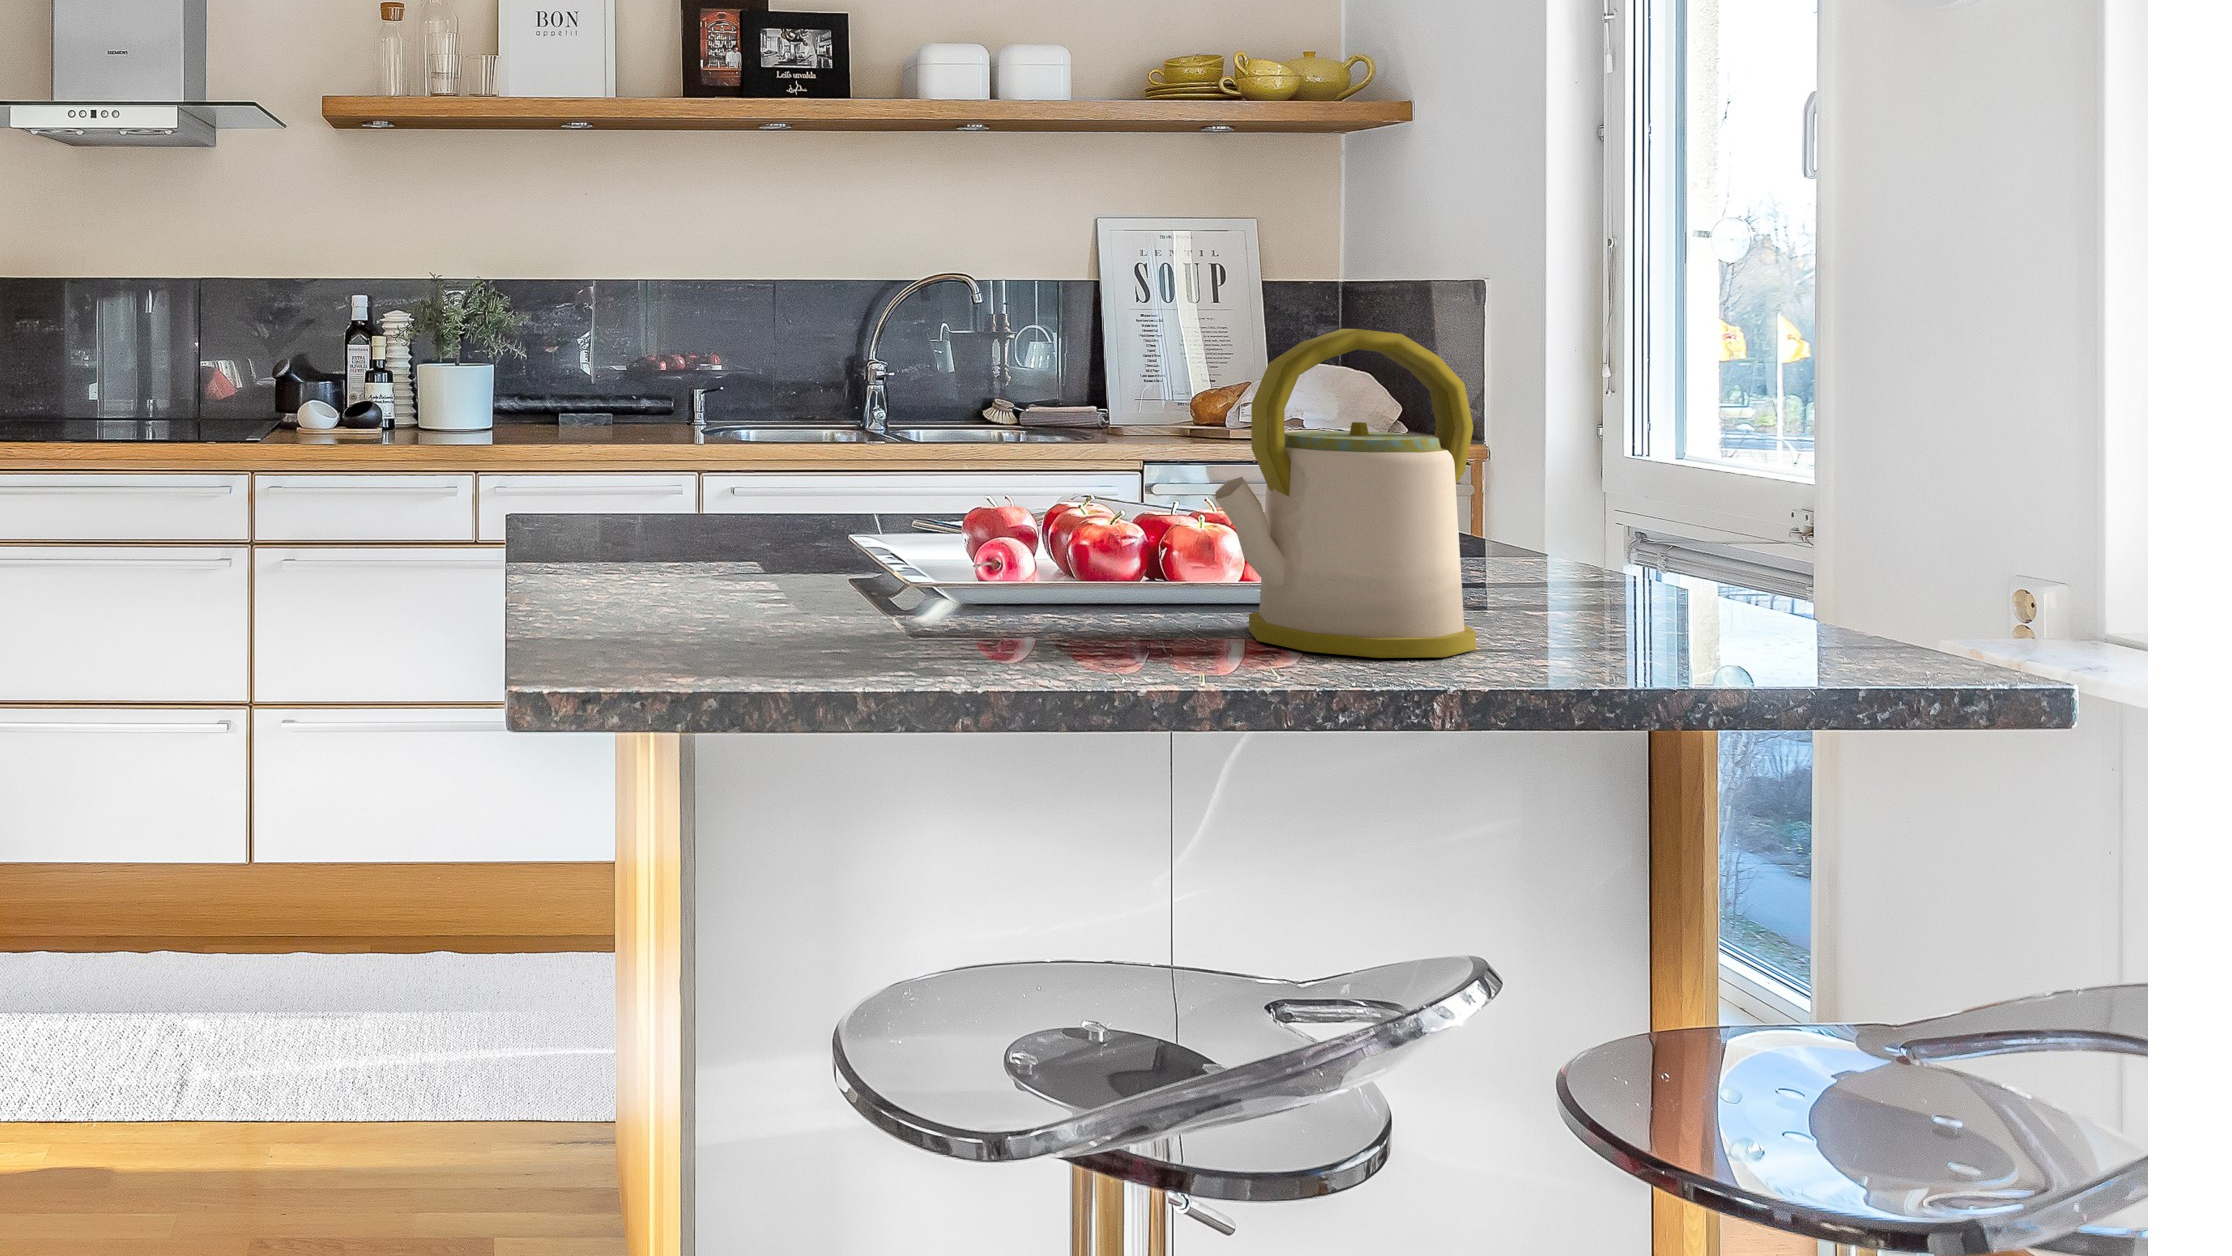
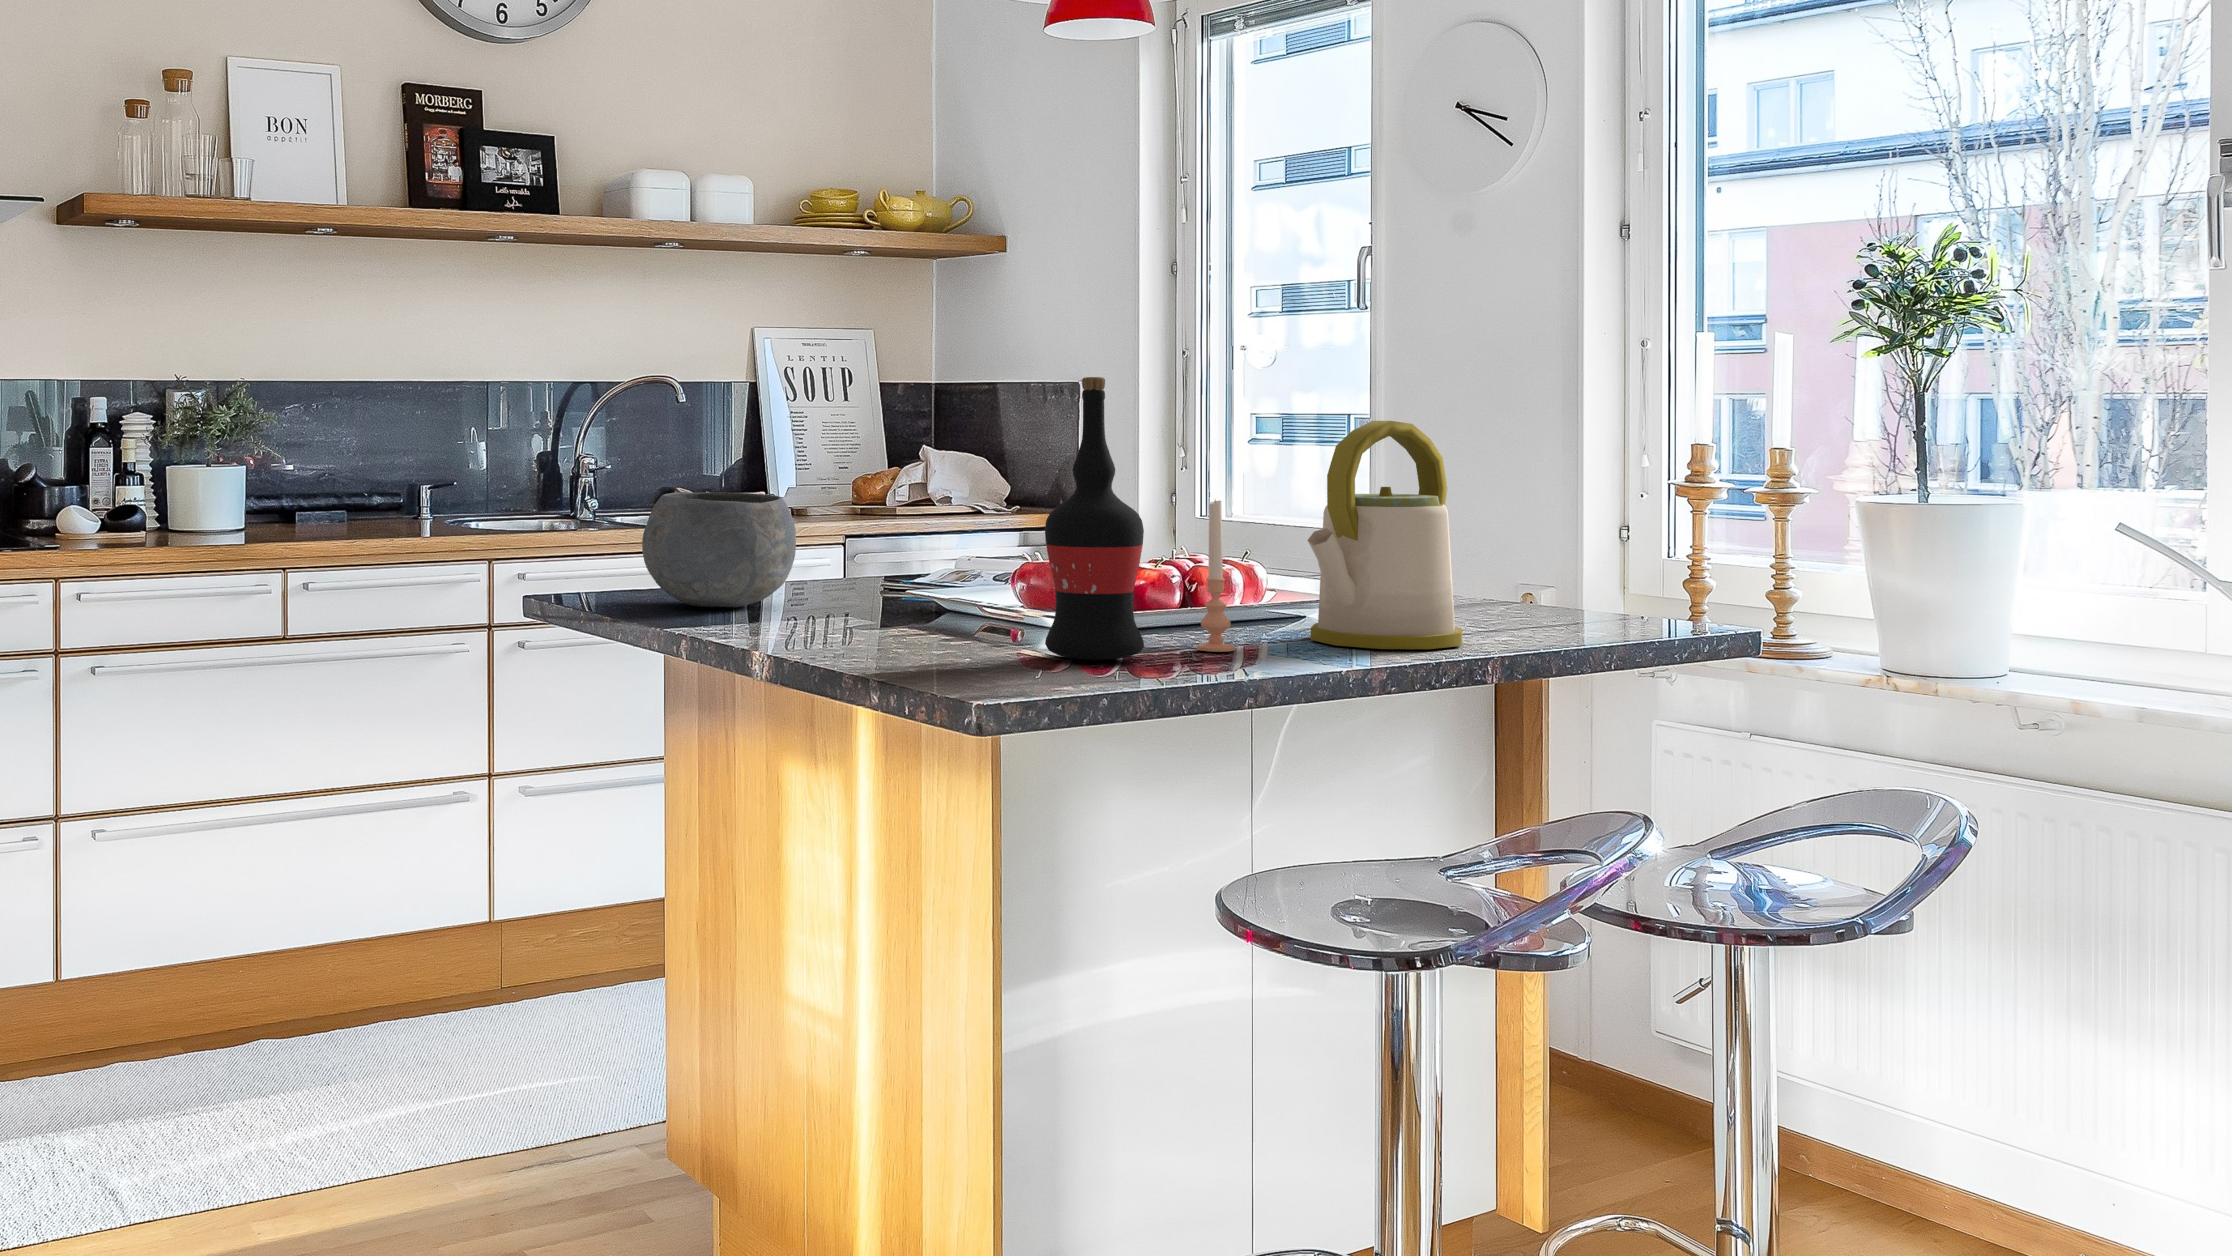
wine bottle: none [814,268,944,633] -> present [1045,377,1144,660]
bowl: none [592,404,769,538] -> present [642,492,796,607]
candle: none [1048,431,1100,637] -> present [1197,500,1235,652]

